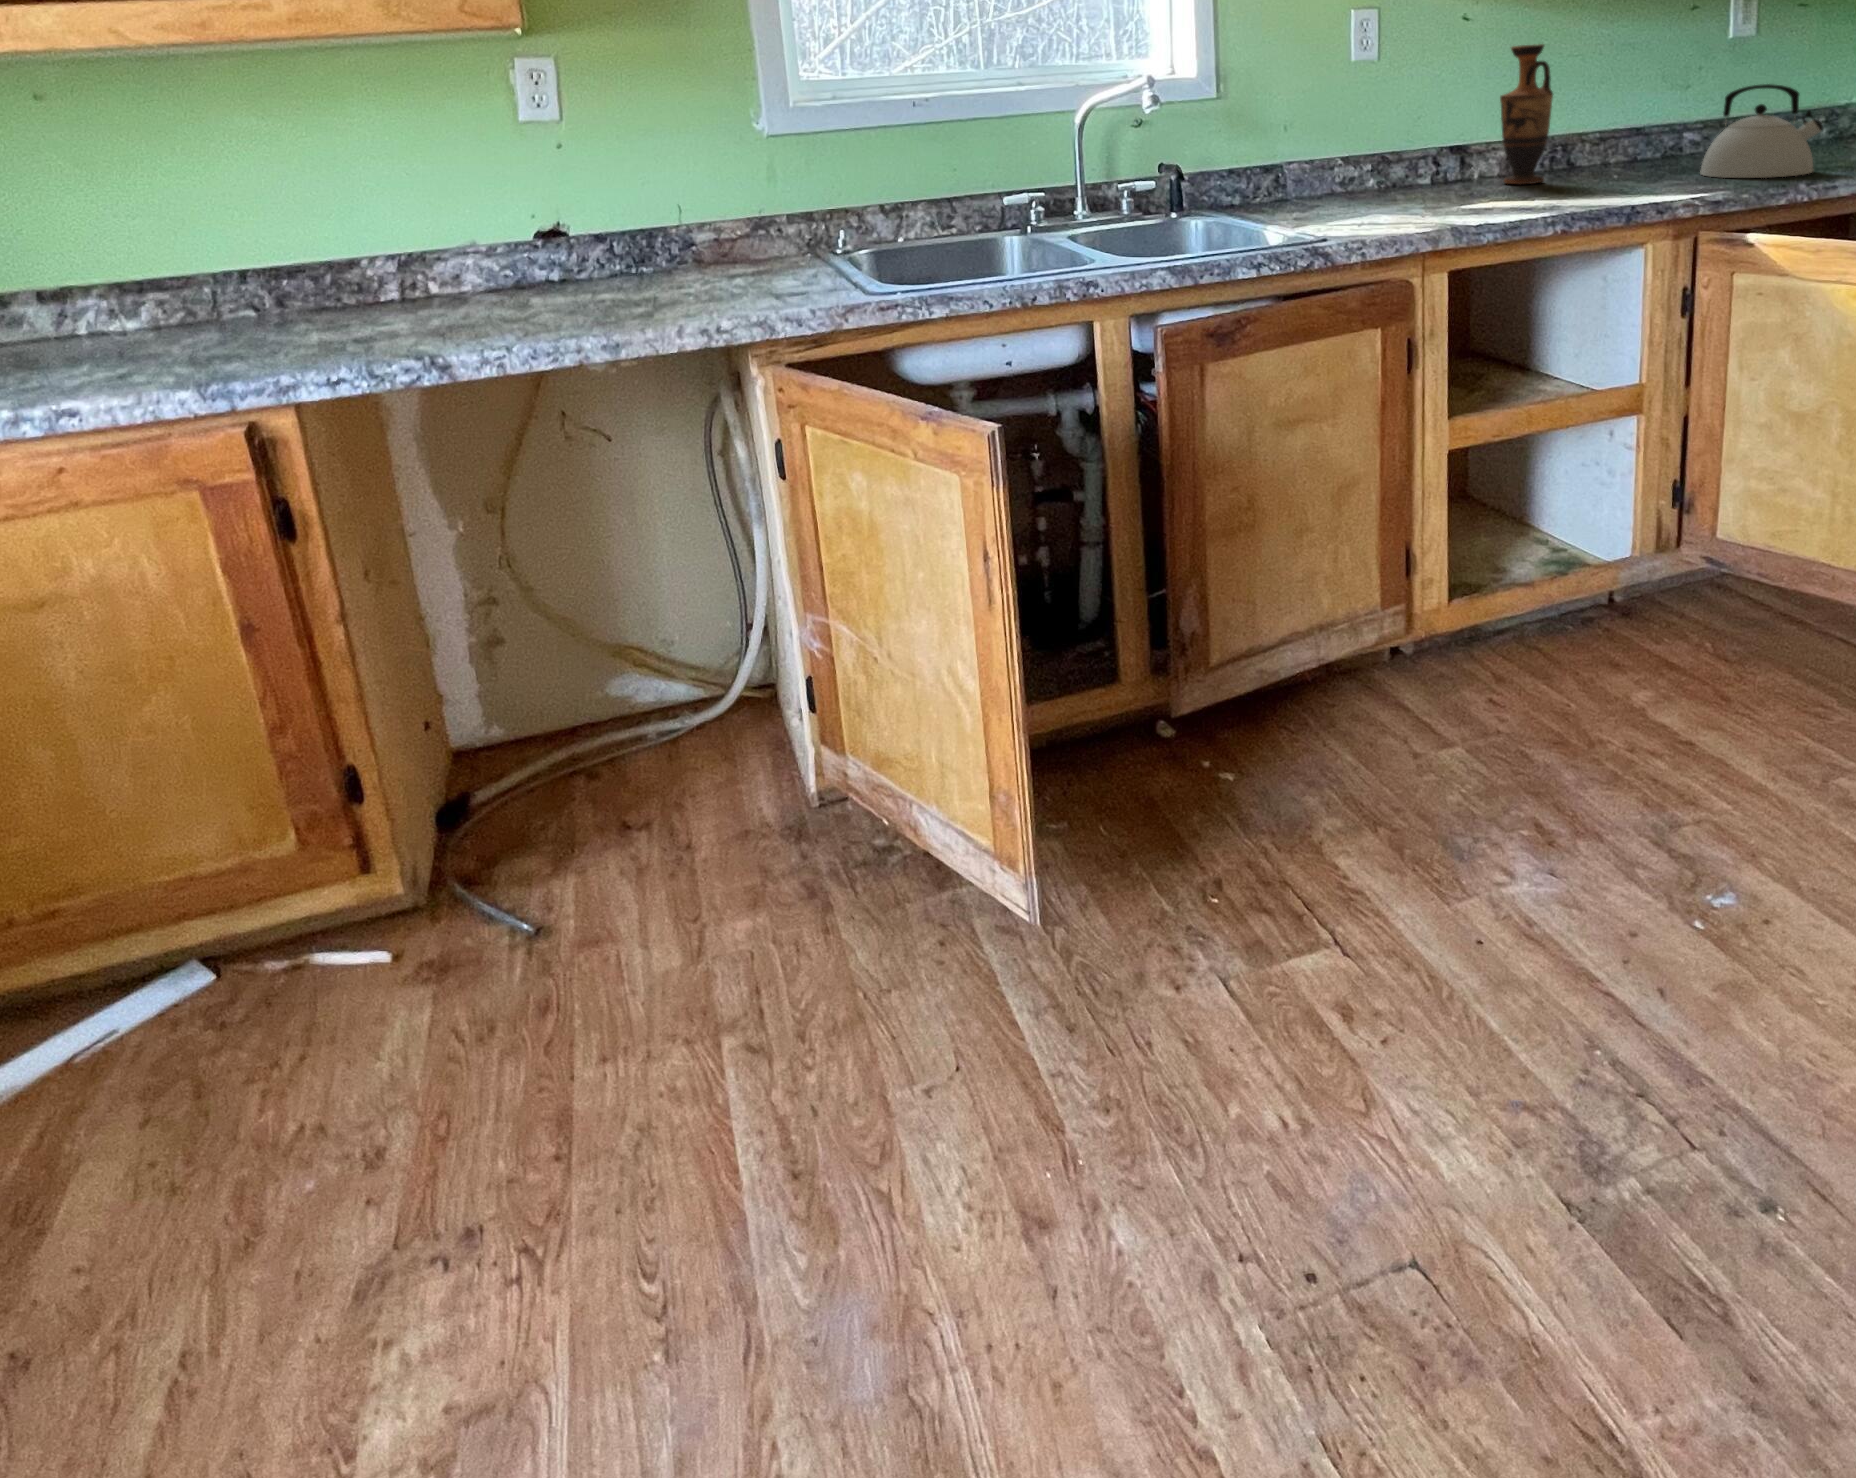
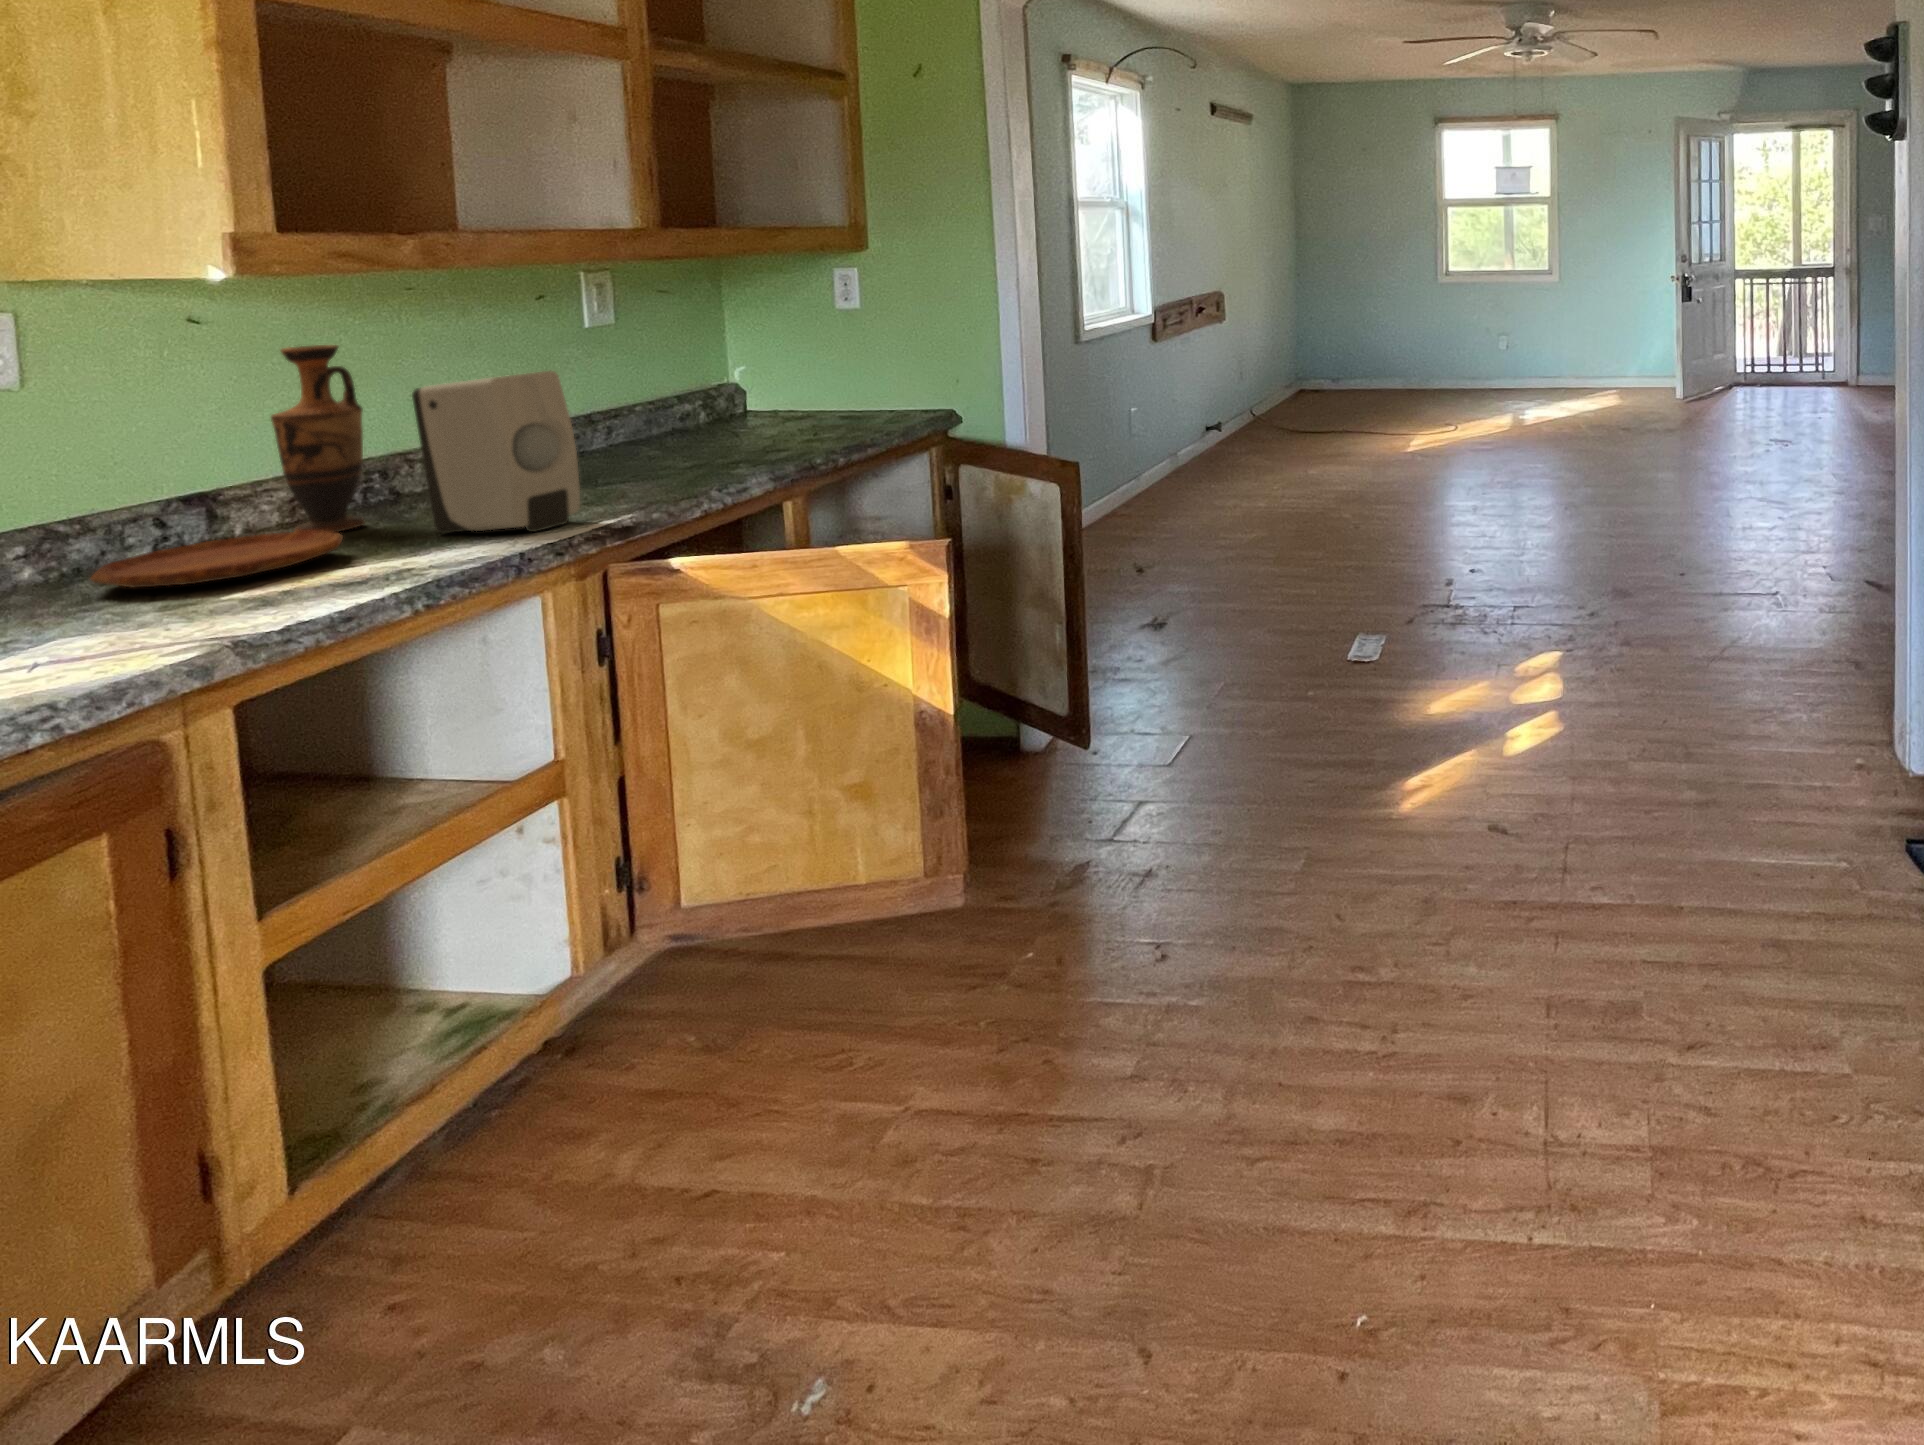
soap dispenser: none [1583,63,1691,196] -> present [412,371,580,533]
kettle: present [1700,84,1823,178] -> none [586,383,718,490]
tray: none [1399,177,1528,200] -> present [91,531,343,588]

